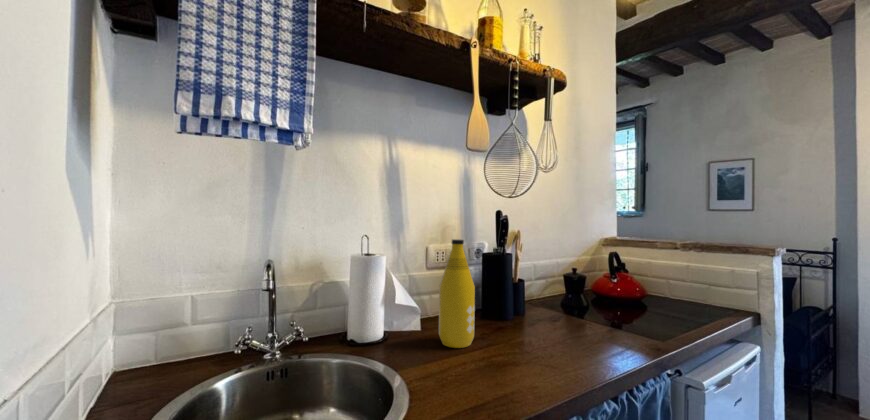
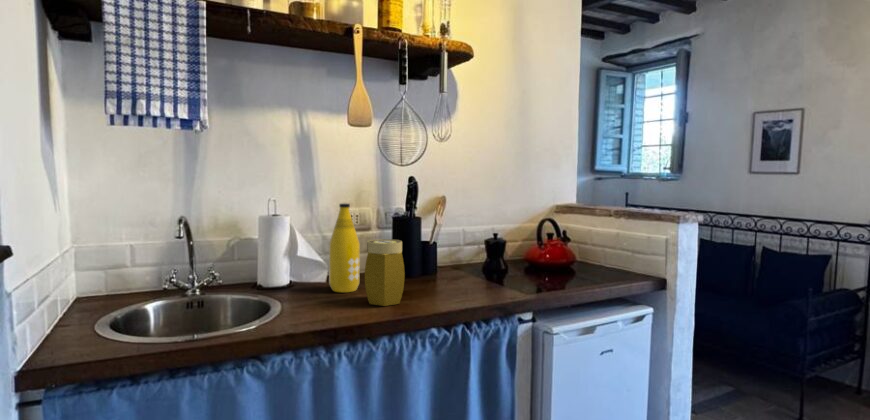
jar: none [499,283,556,371] -> present [365,239,405,306]

